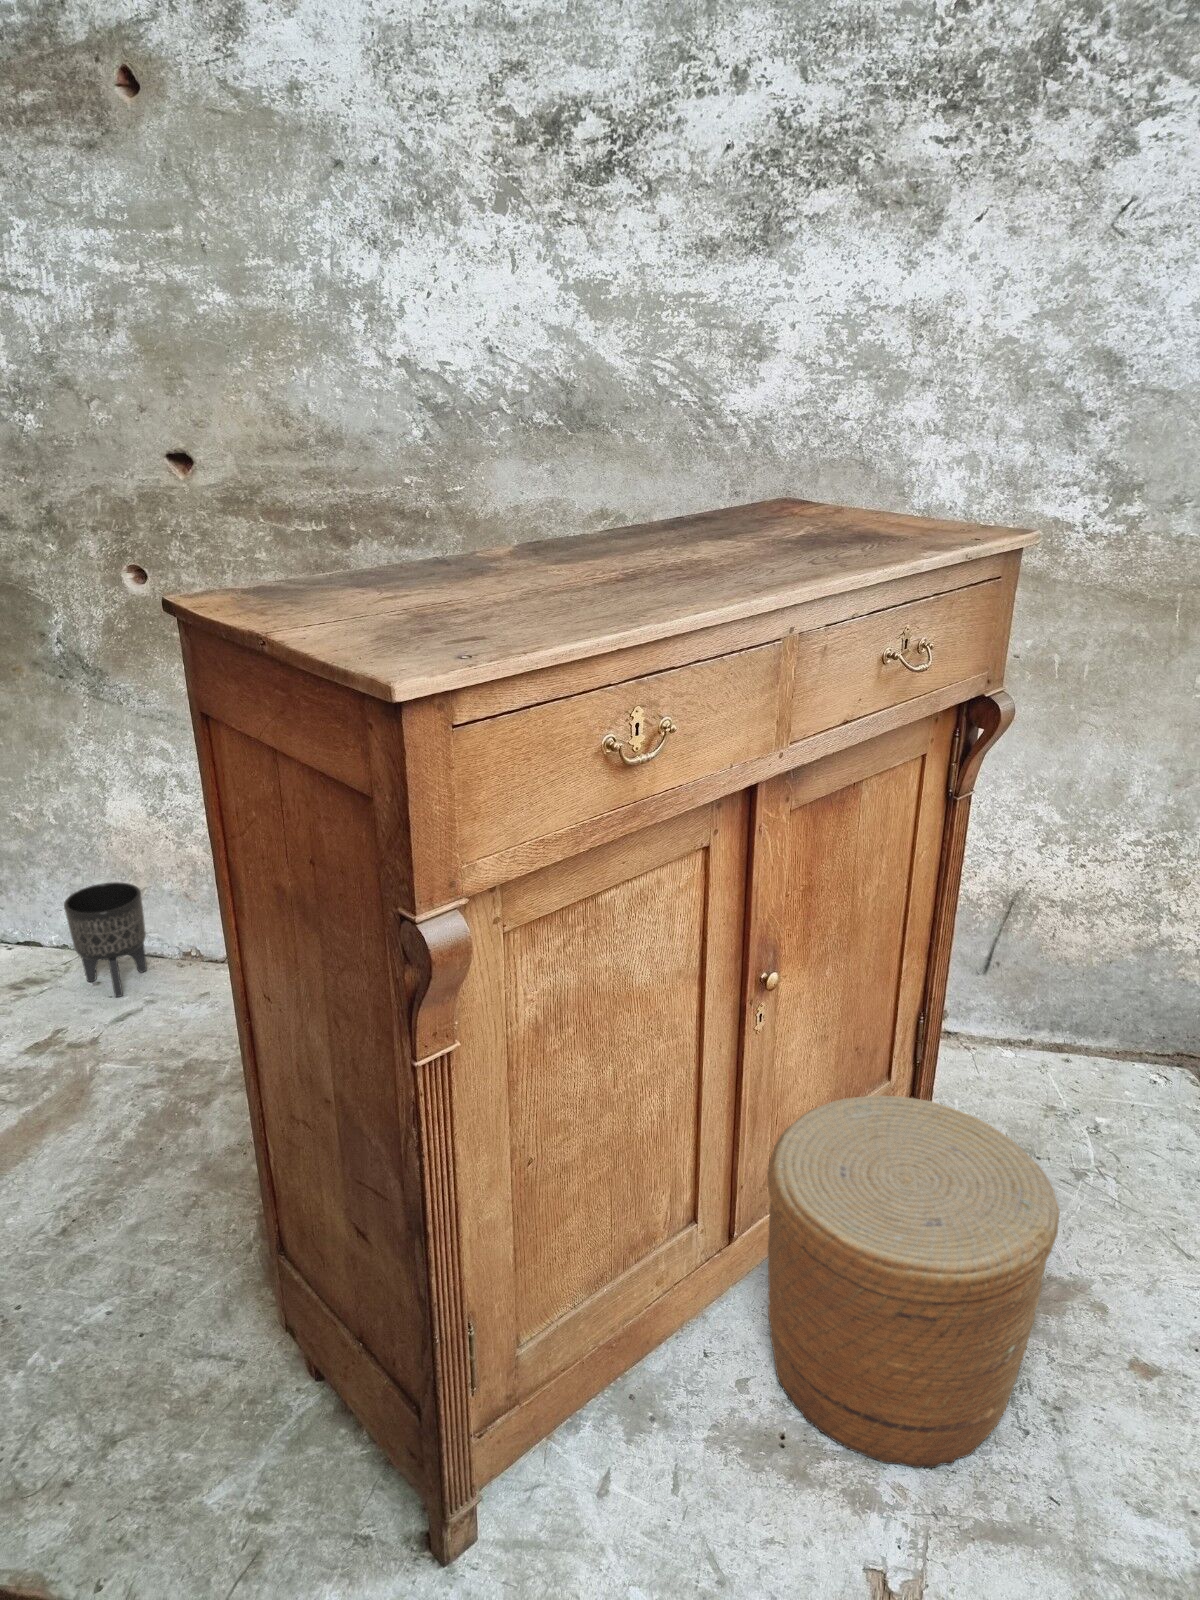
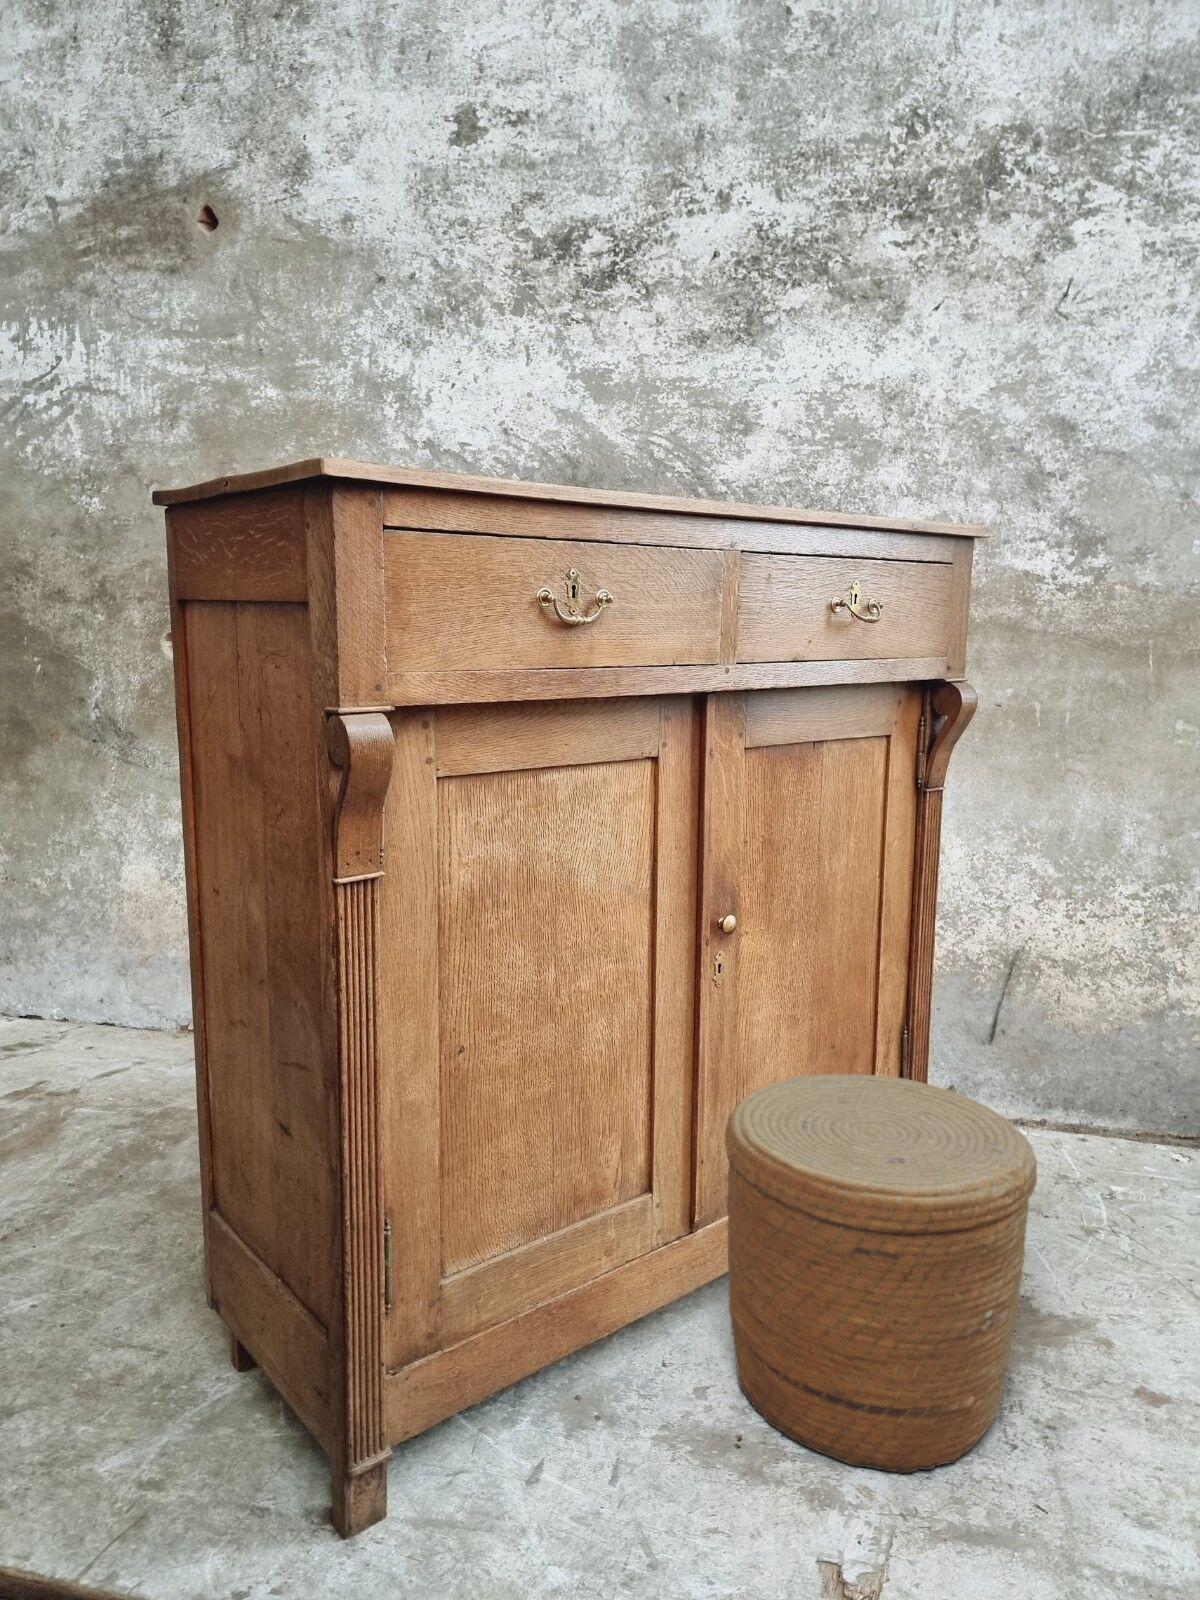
planter: present [64,882,147,997] -> none [66,941,144,1053]

